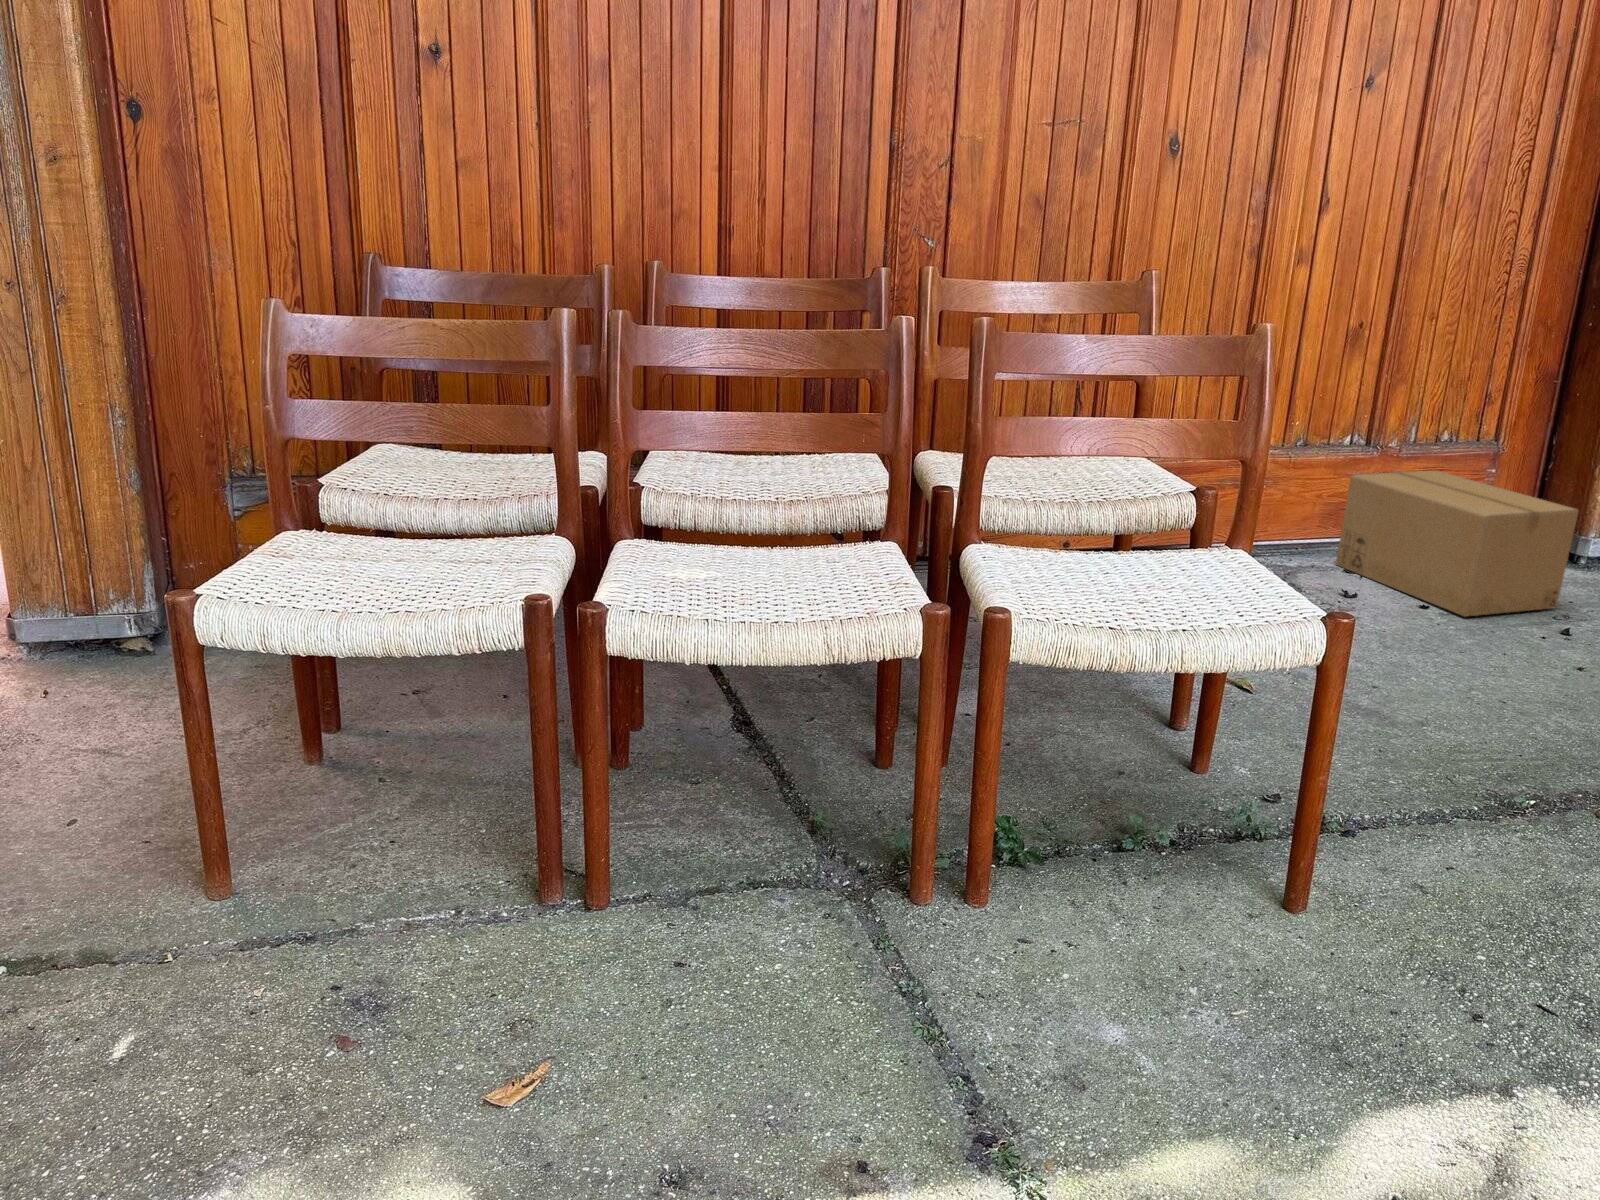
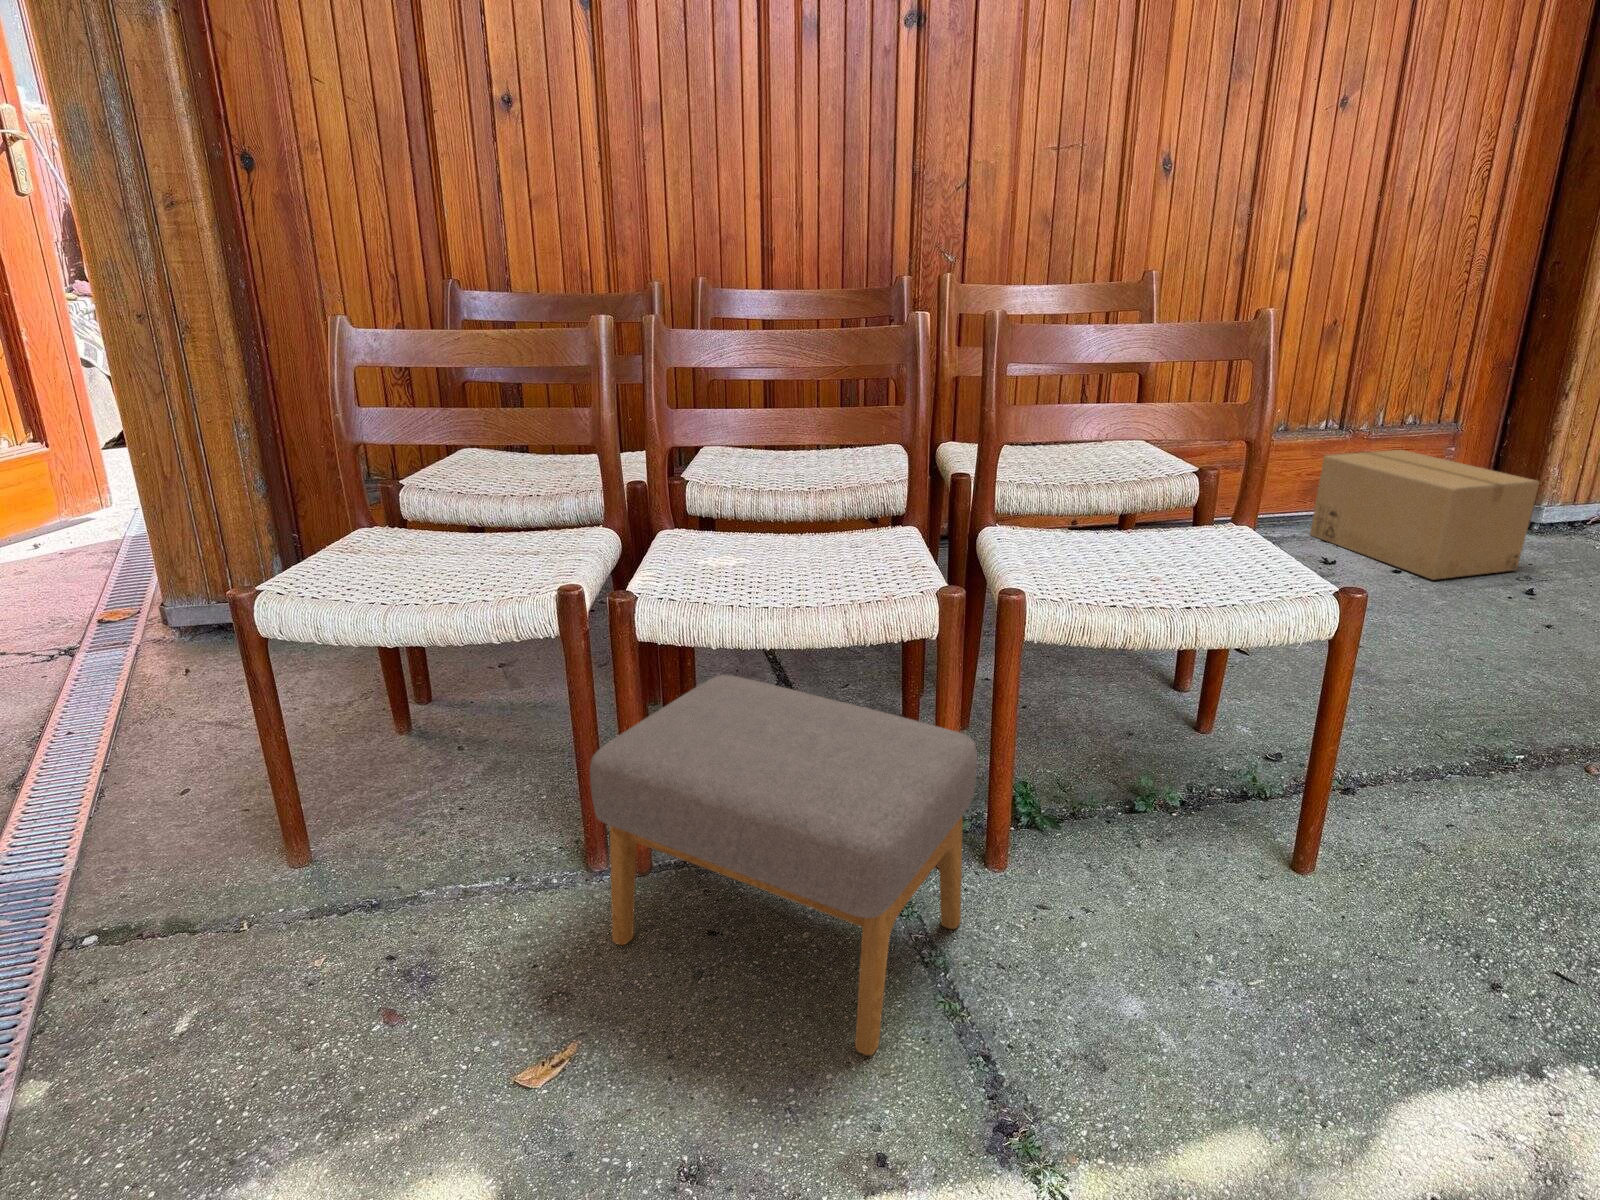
footstool: none [560,695,961,1077] -> present [590,675,977,1055]

